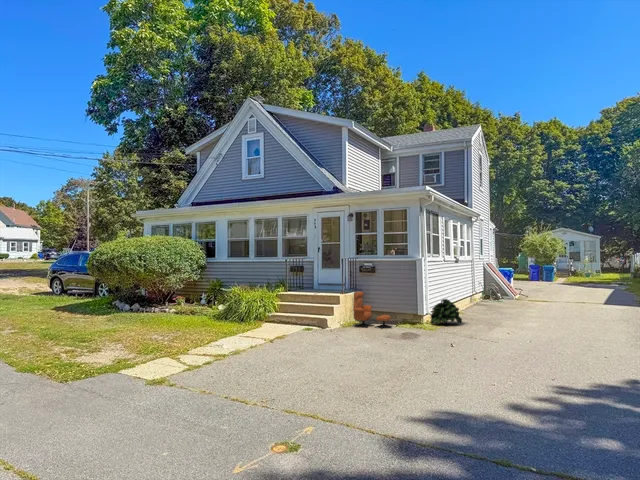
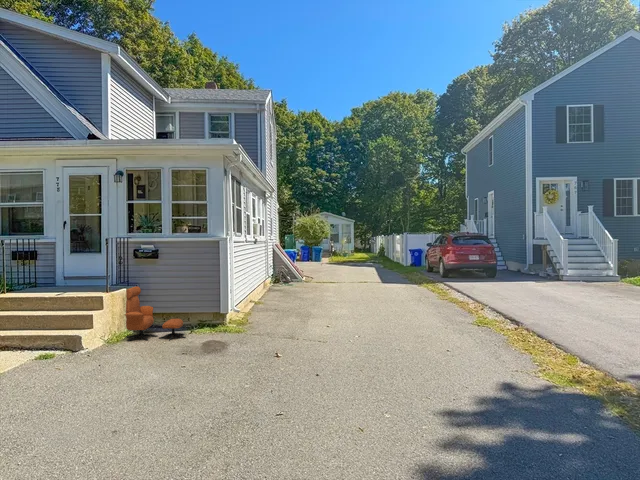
potted plant: present [430,299,462,325] -> none [234,291,276,328]

